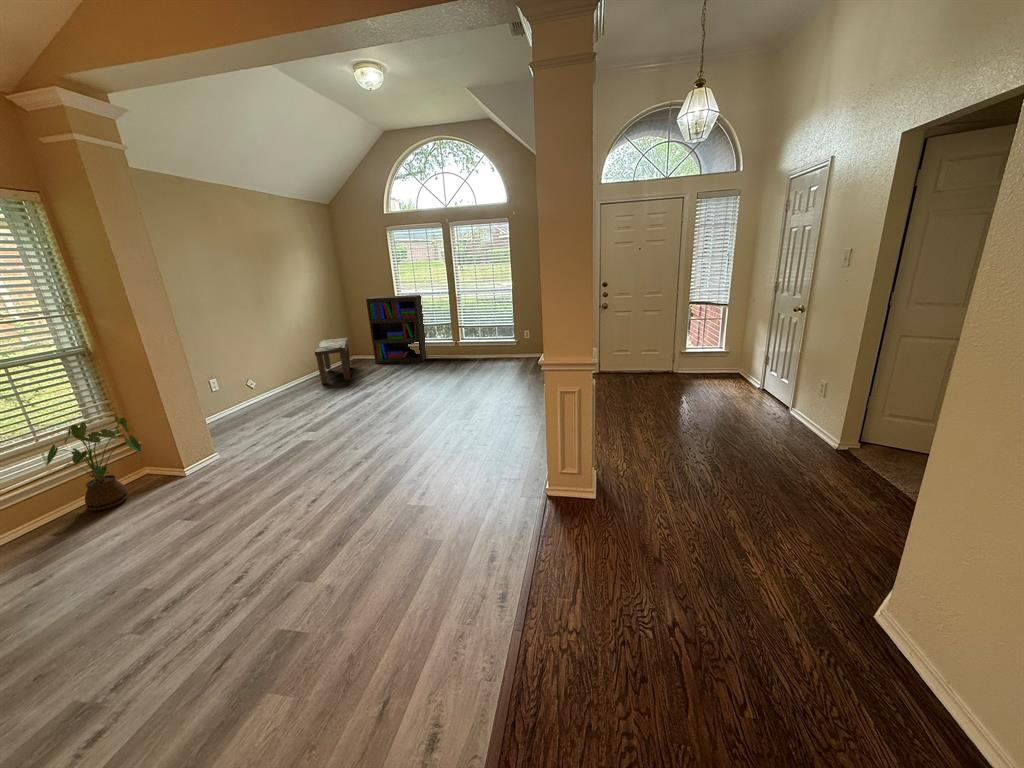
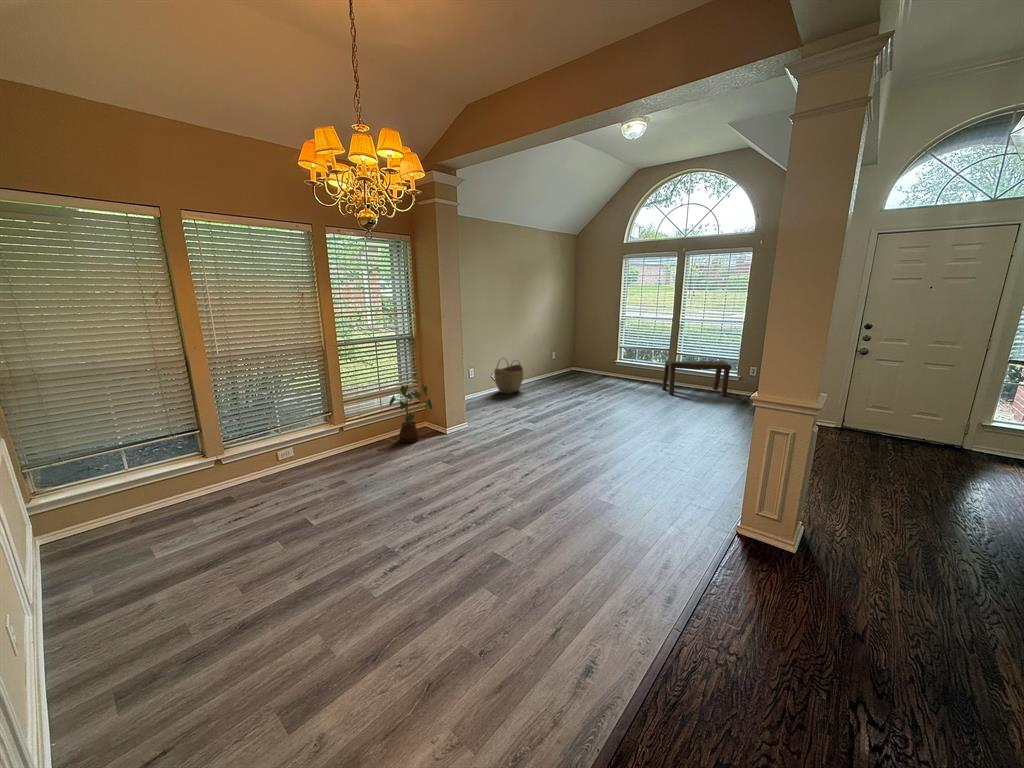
bookshelf: present [366,295,427,363] -> none [589,318,642,382]
bench: present [315,338,351,384] -> present [662,361,731,396]
woven basket: none [248,356,292,401] -> present [494,358,523,394]

